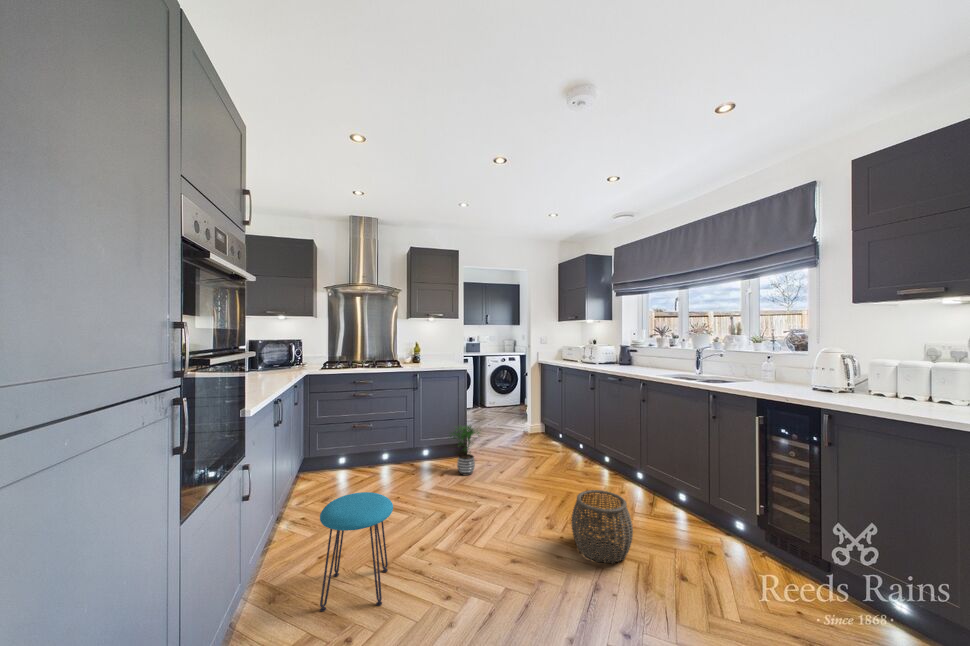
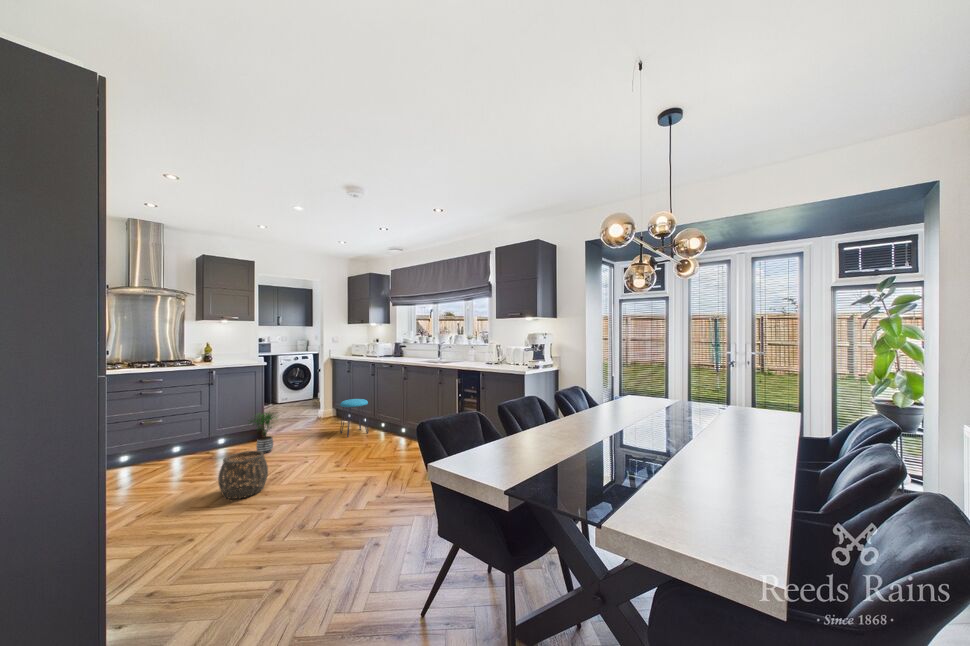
woven basket: present [571,490,633,563] -> present [218,451,268,499]
stool: present [320,492,393,612] -> present [340,399,368,437]

